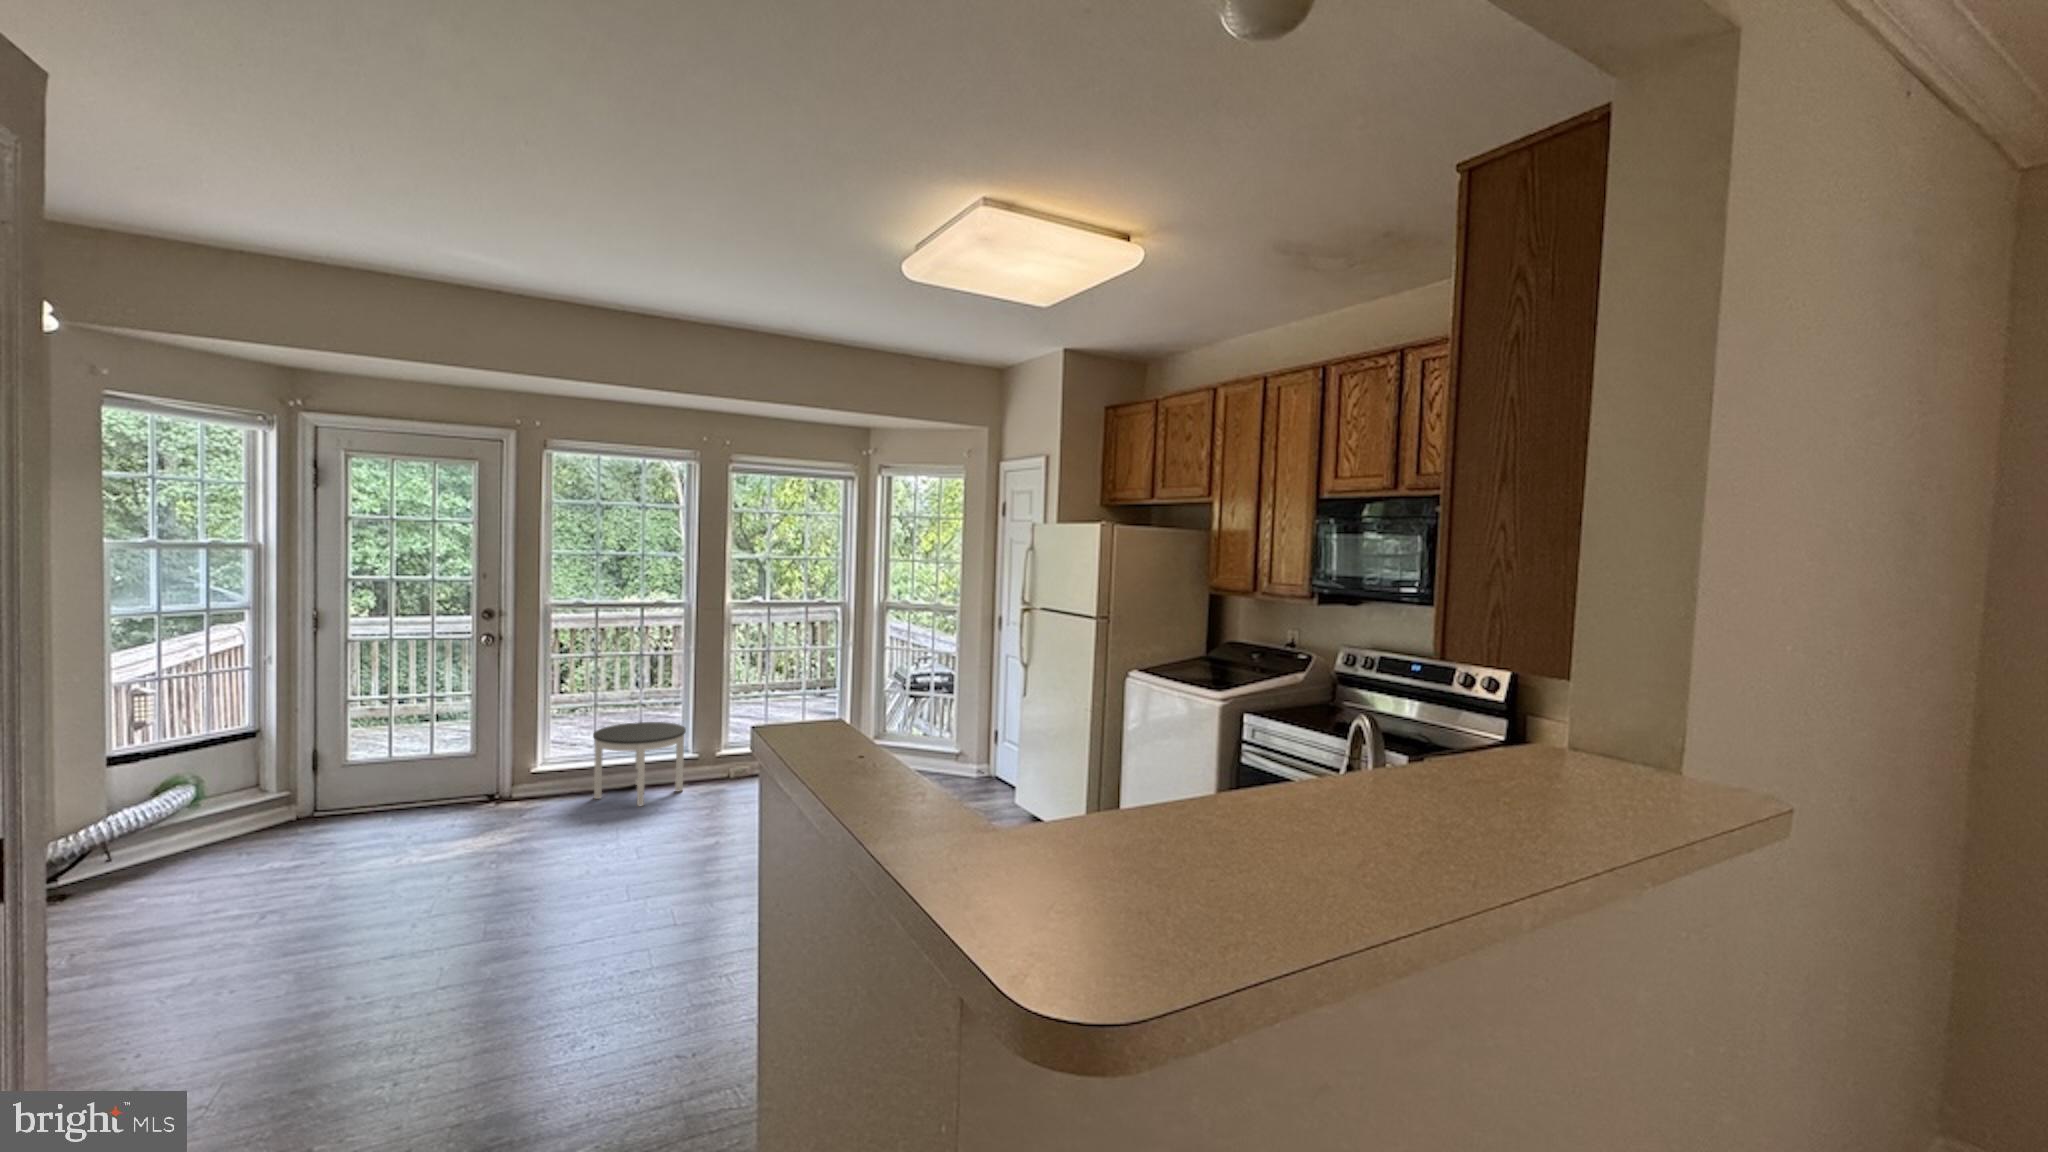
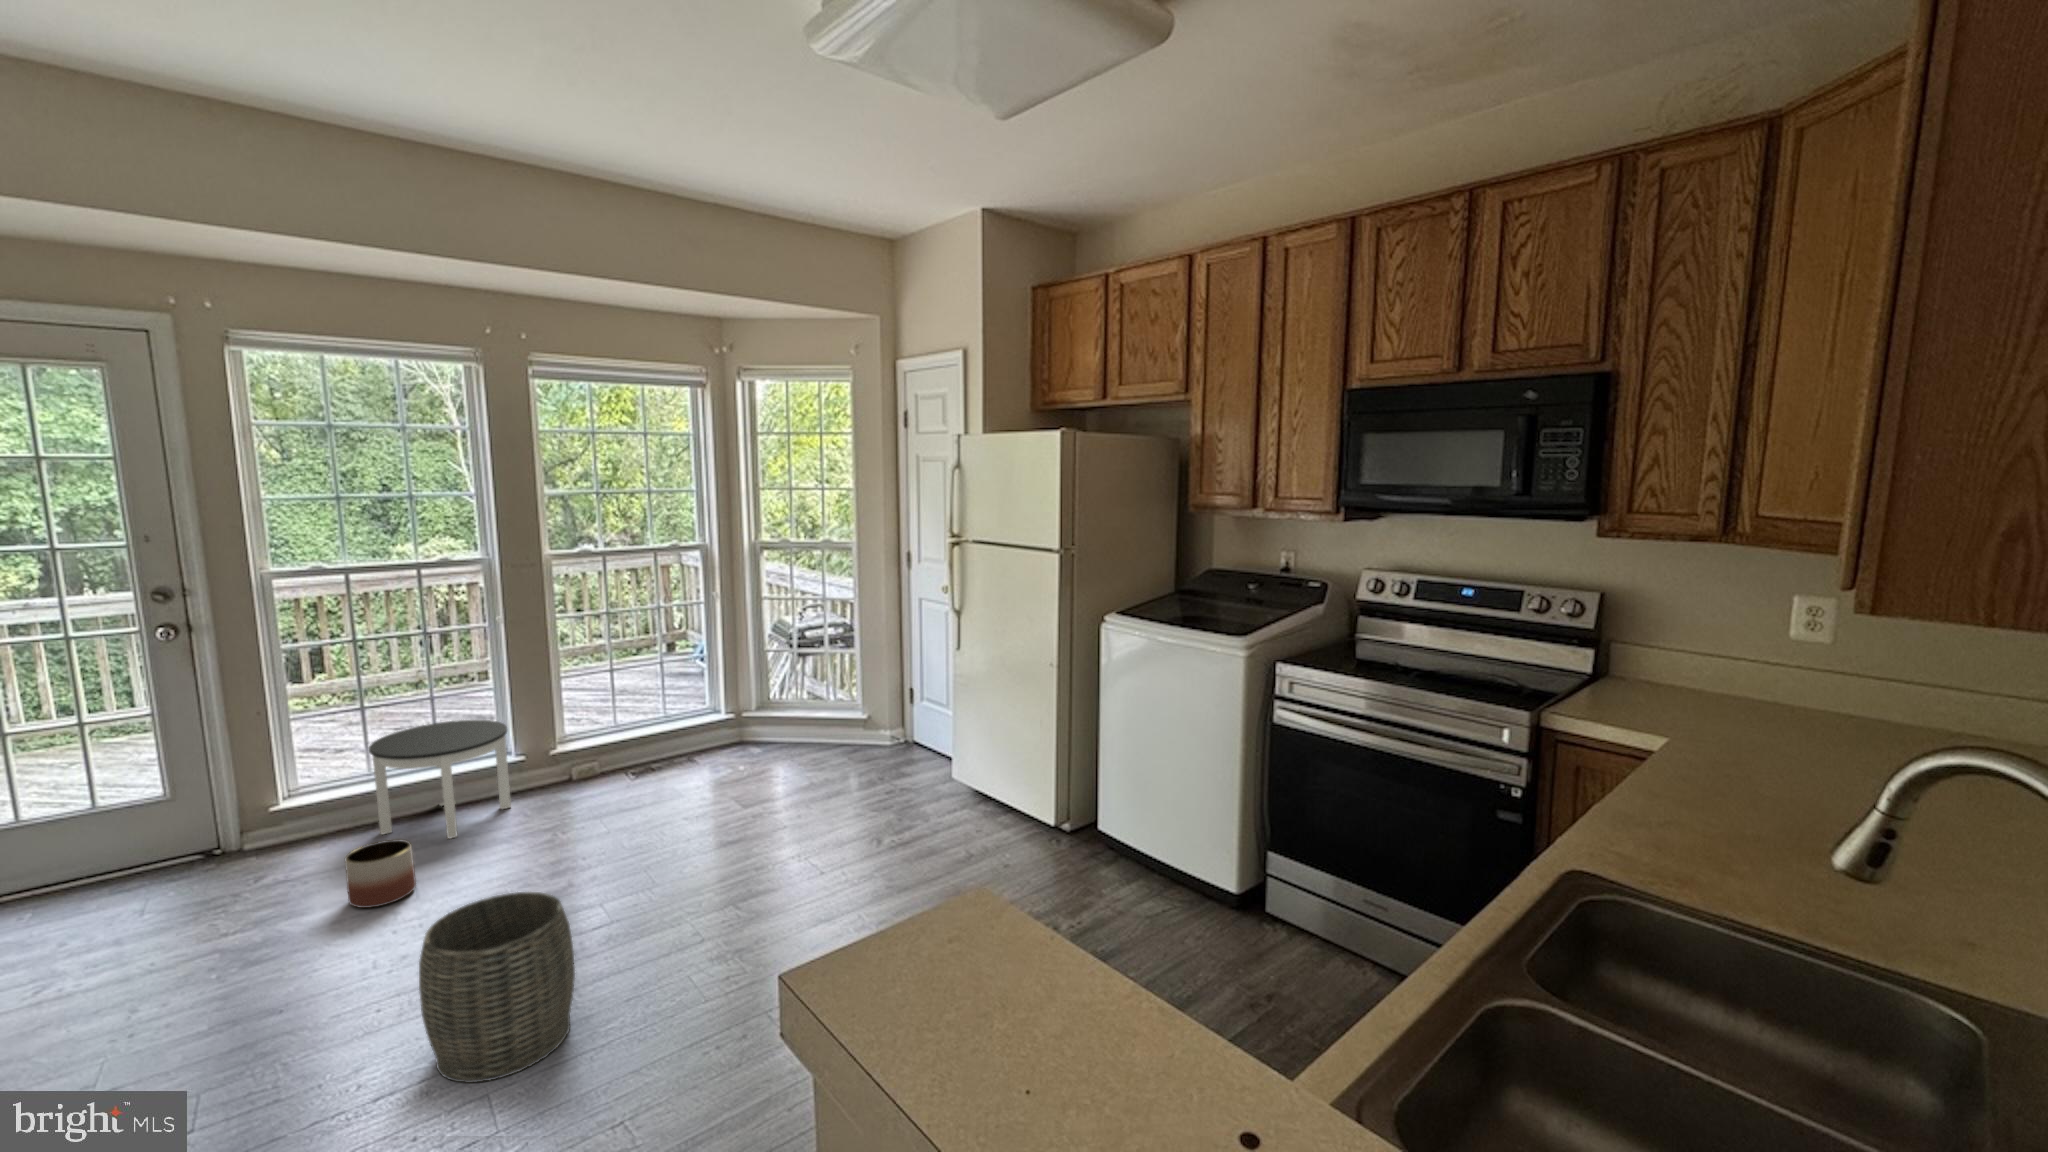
planter: none [569,797,613,842] -> present [345,839,416,908]
woven basket: none [606,828,704,949] -> present [419,892,575,1083]

